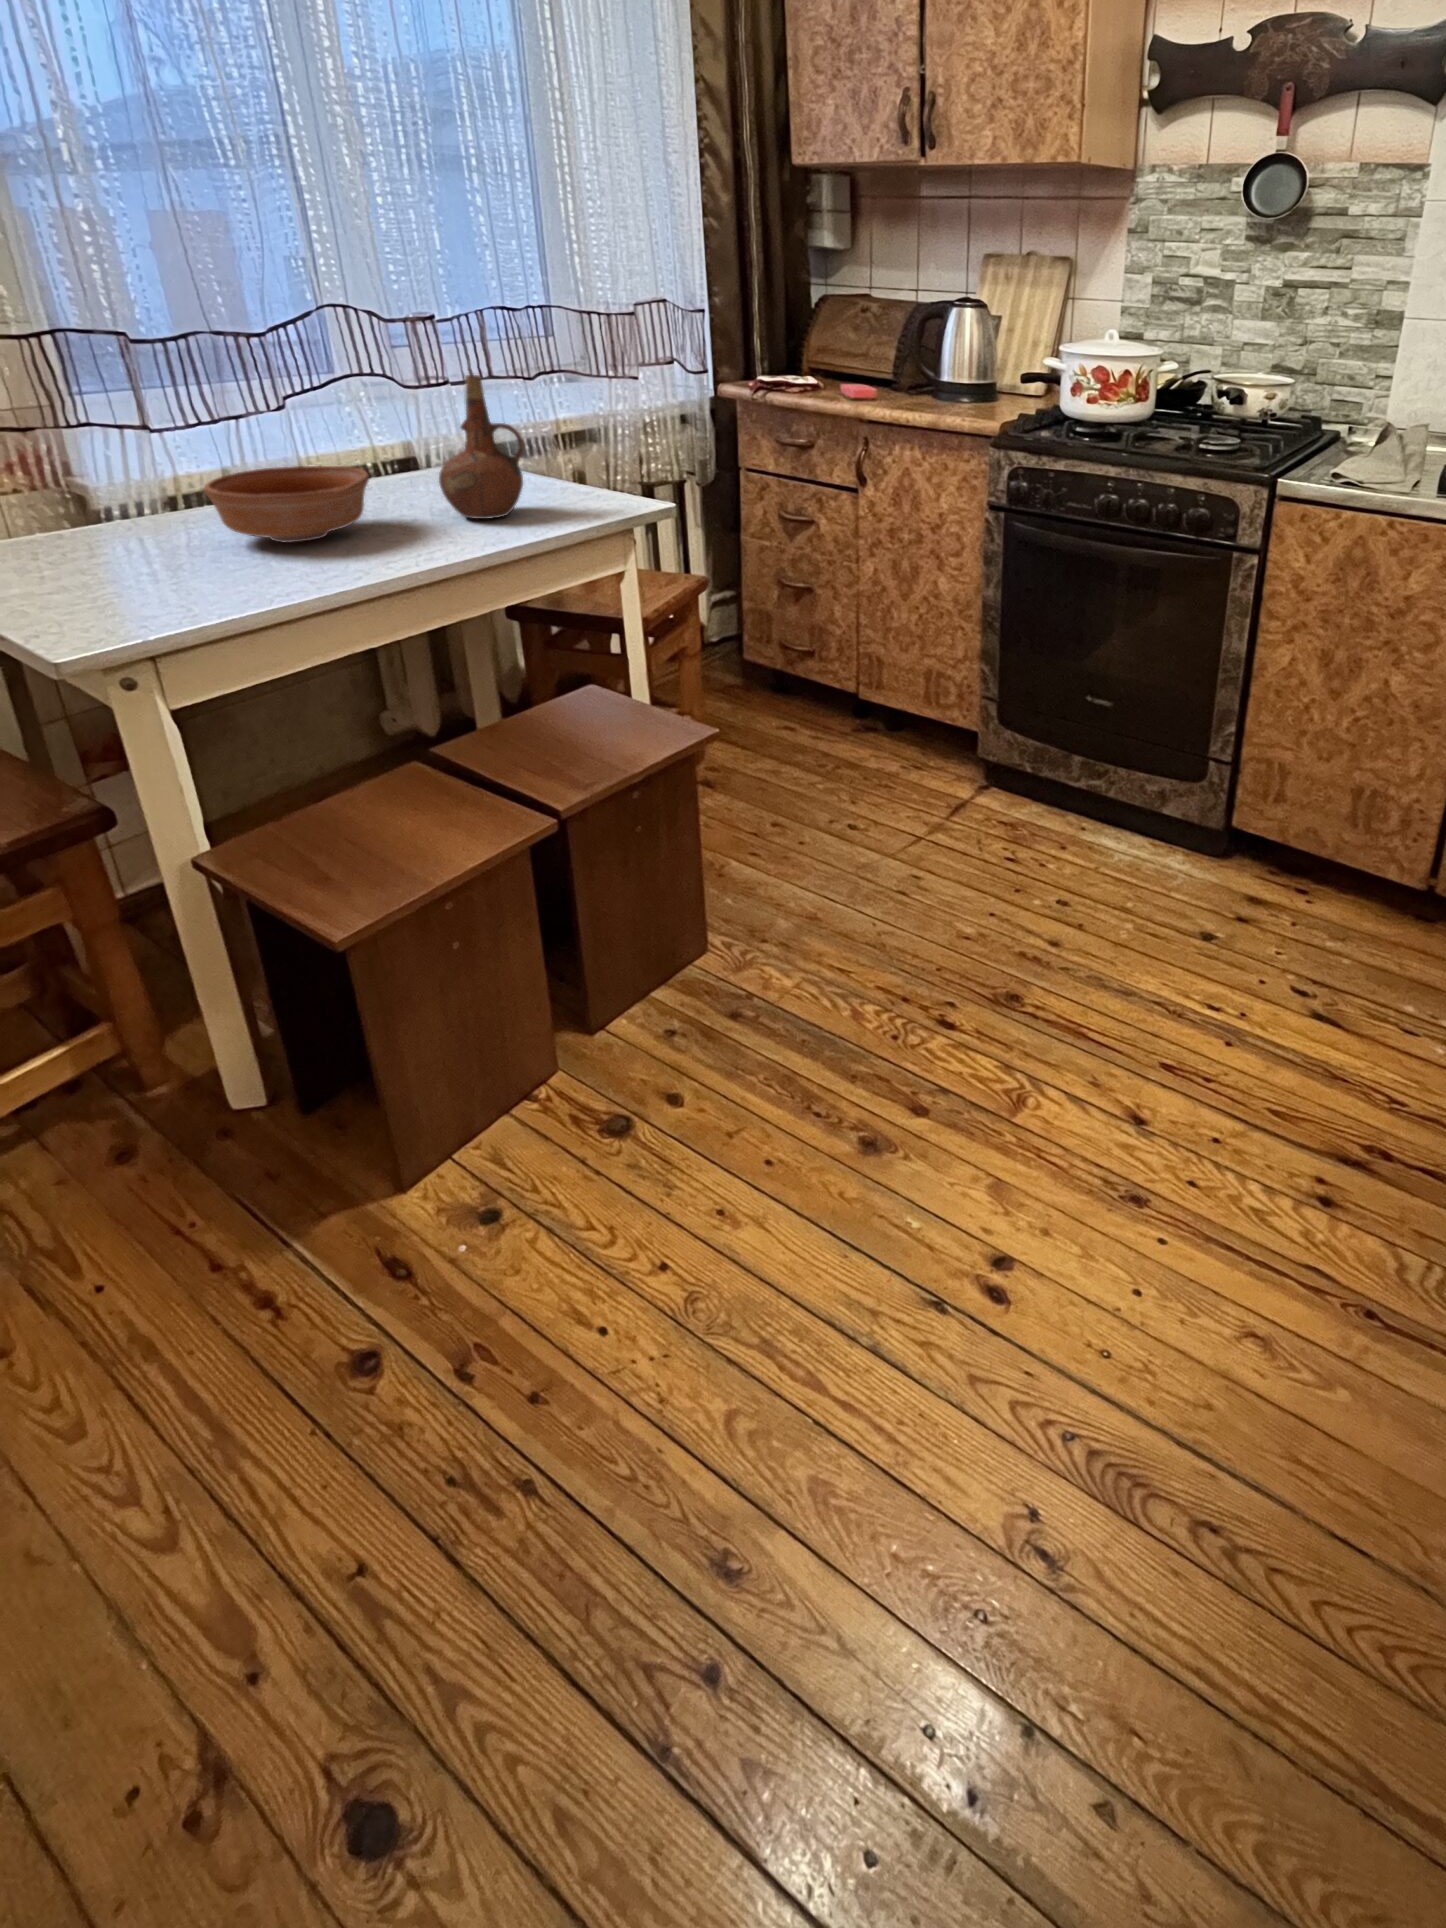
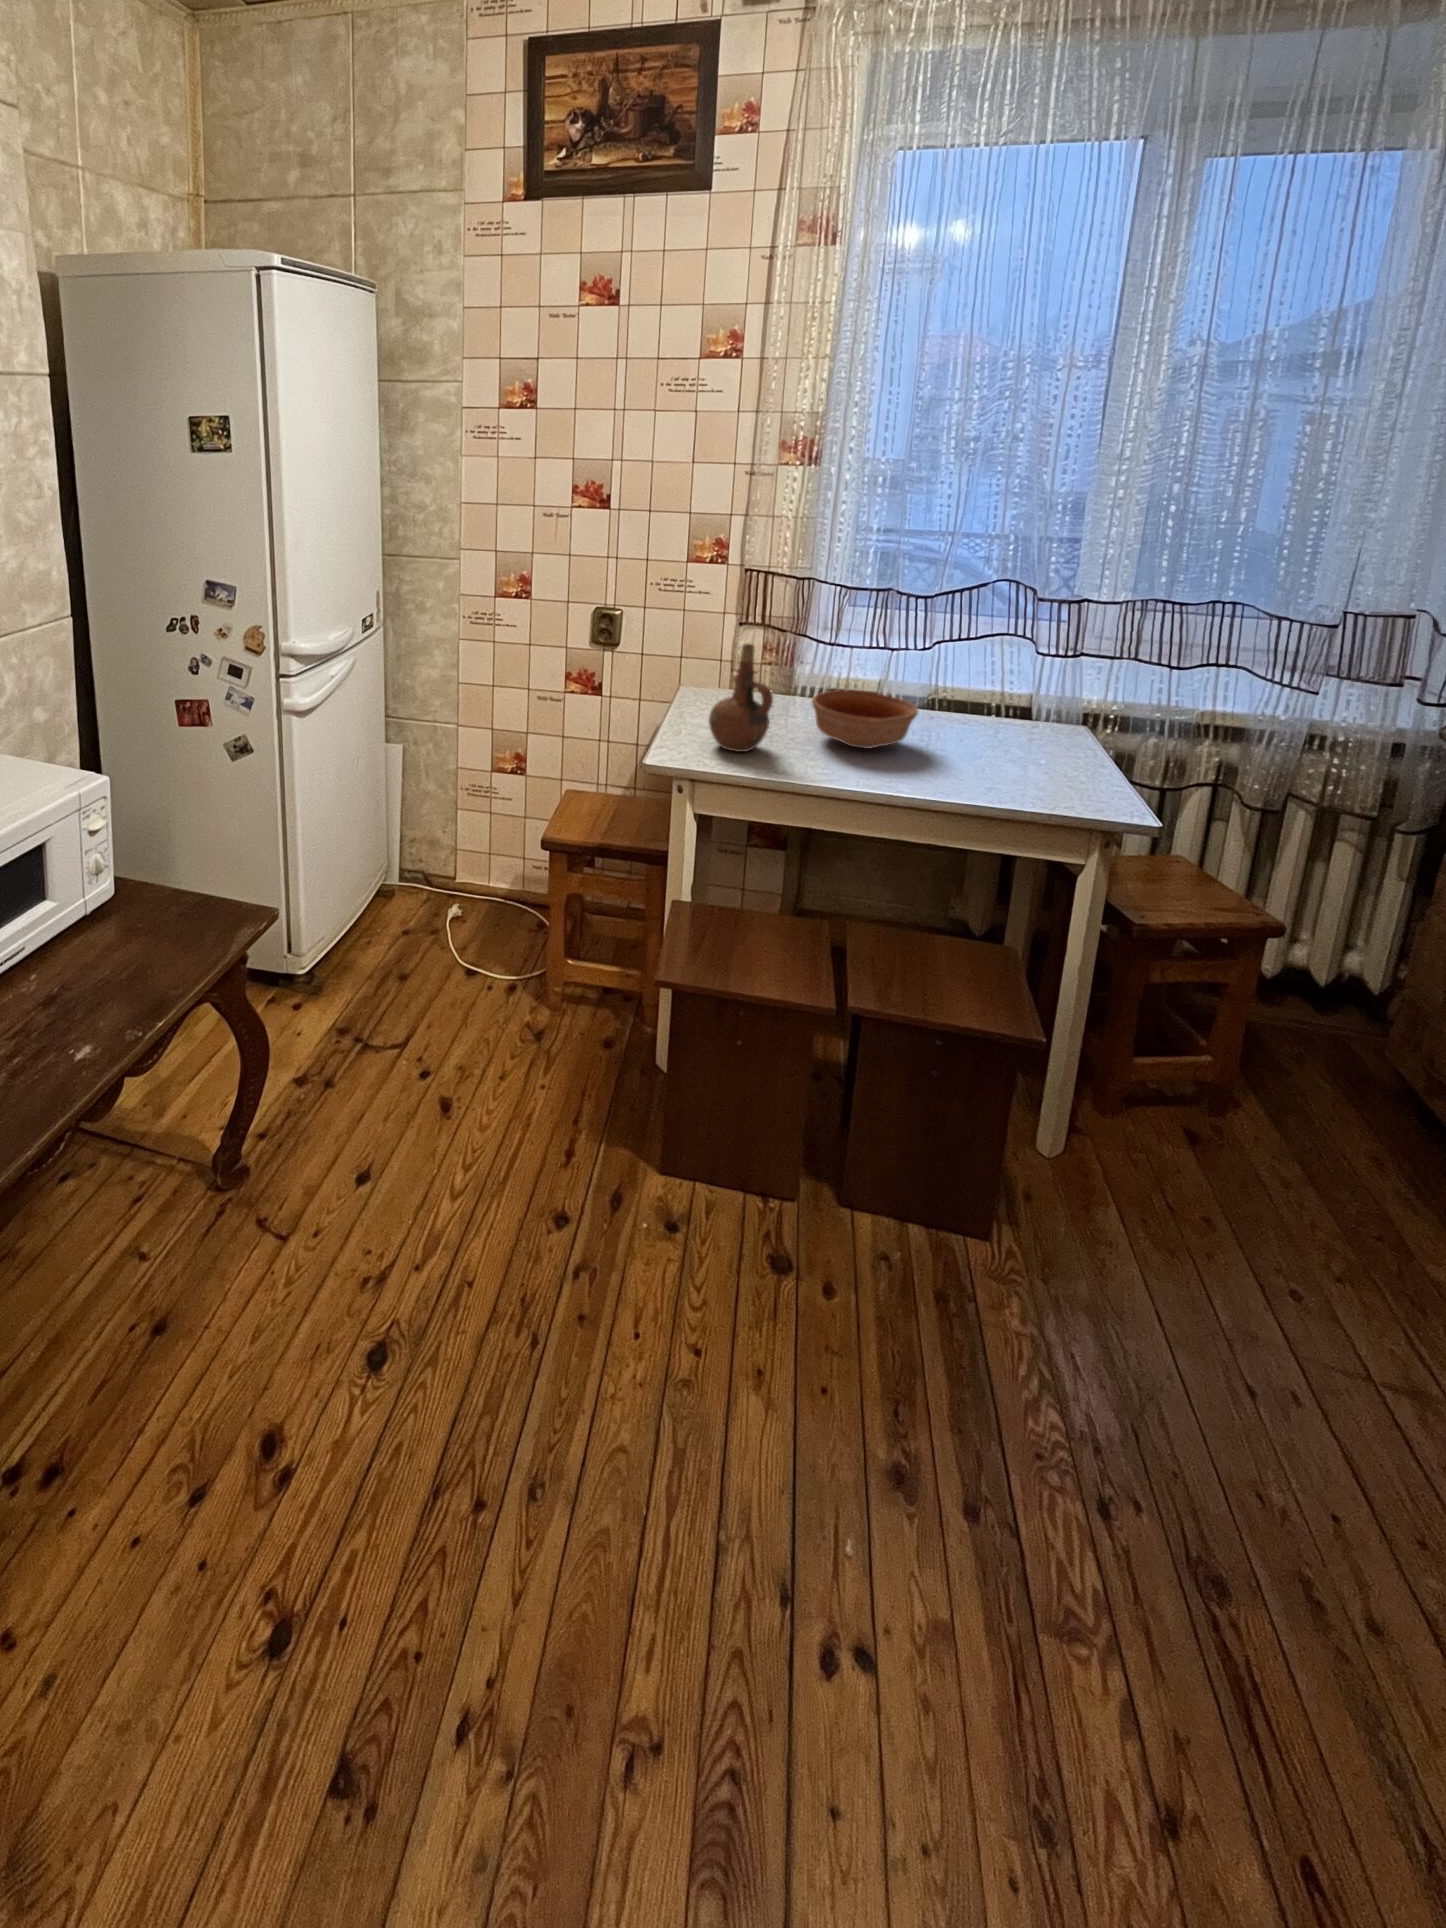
ceramic pitcher: present [439,375,523,519] -> present [709,643,773,752]

